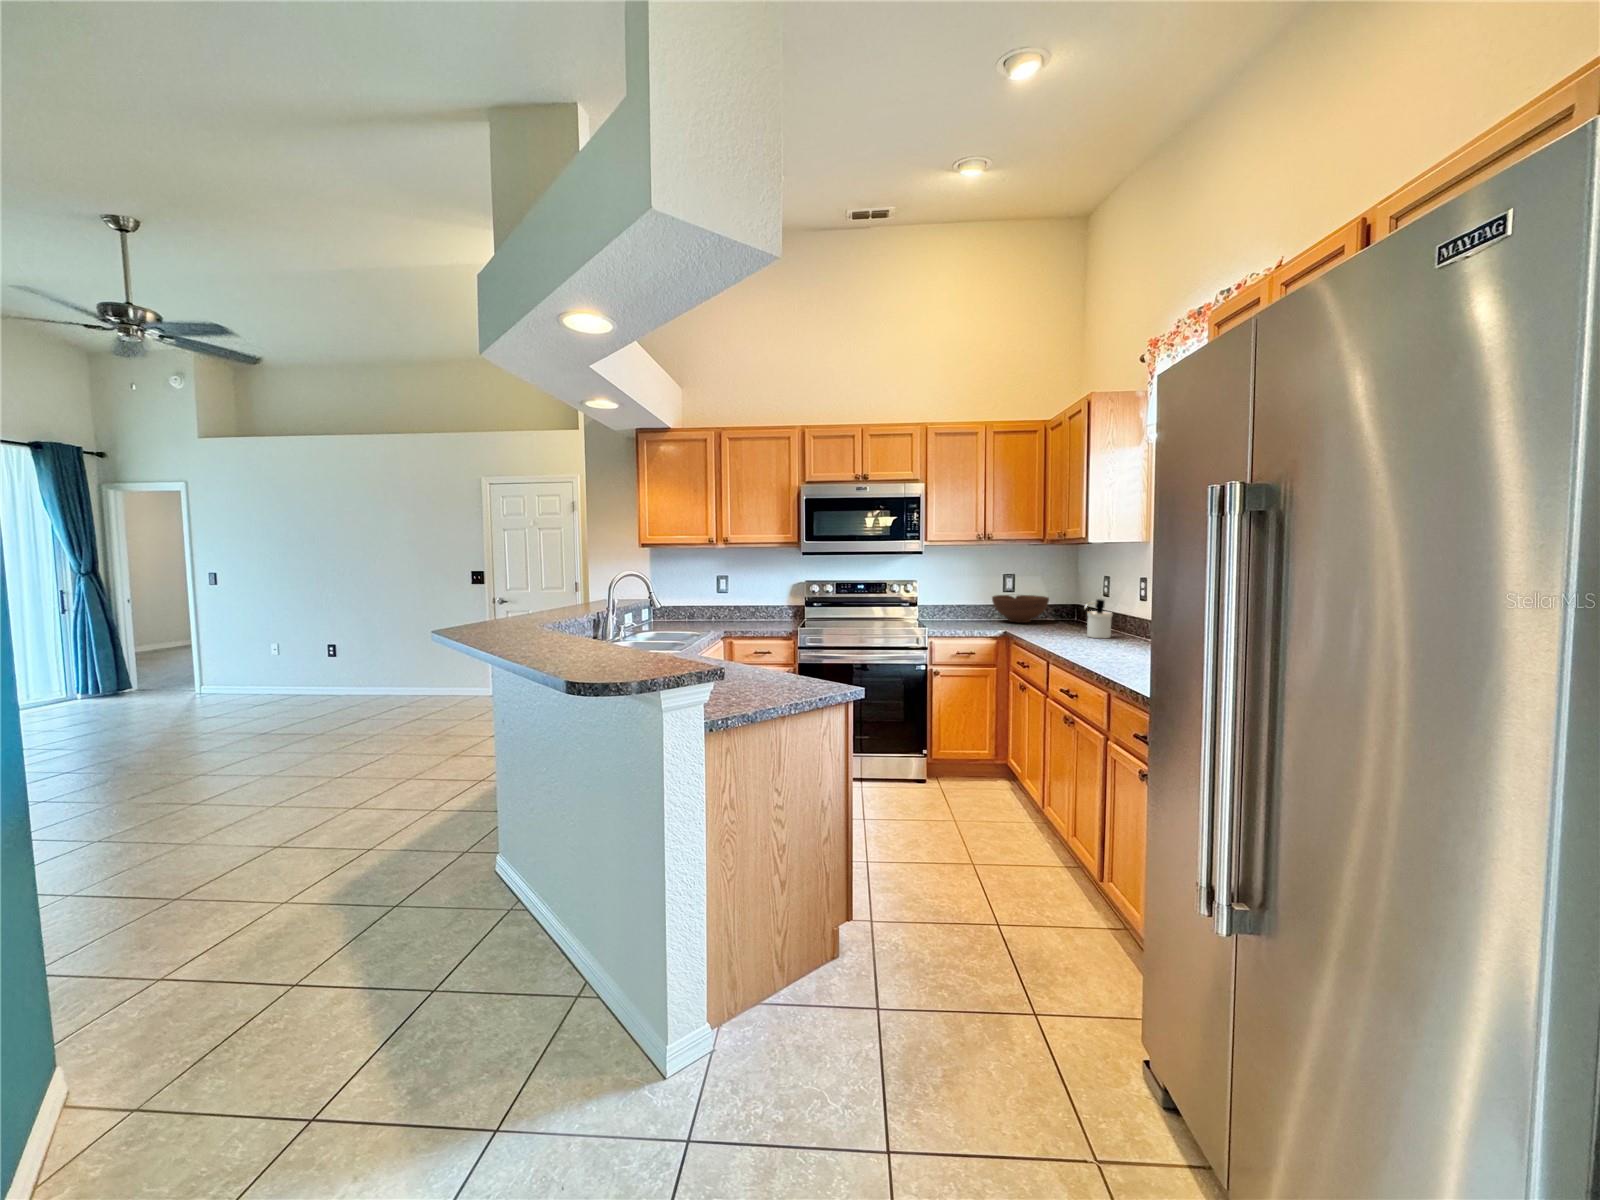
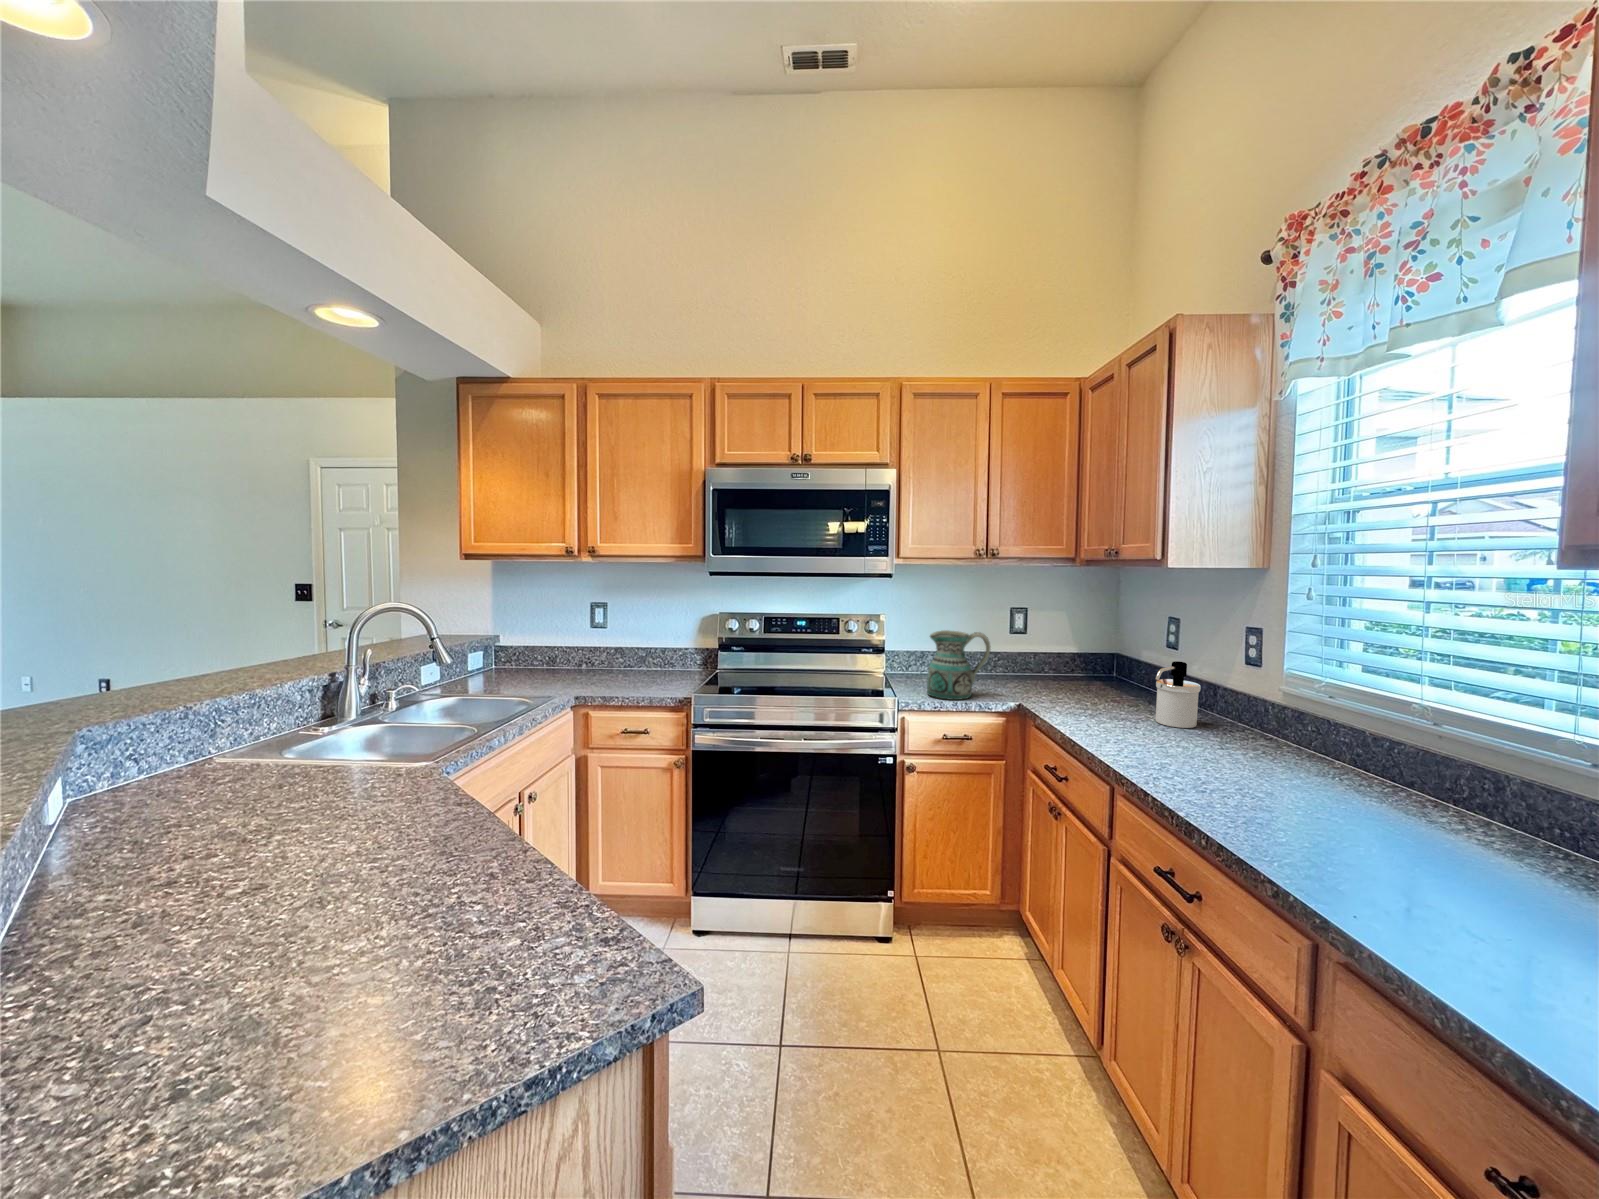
ceramic pitcher: none [947,587,987,630] -> present [927,630,990,700]
fruit bowl: present [992,595,1049,623] -> none [994,637,1080,682]

